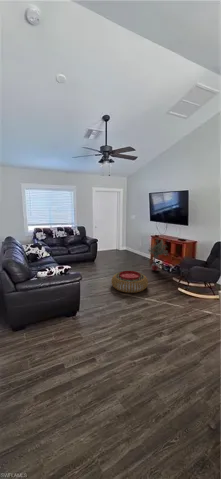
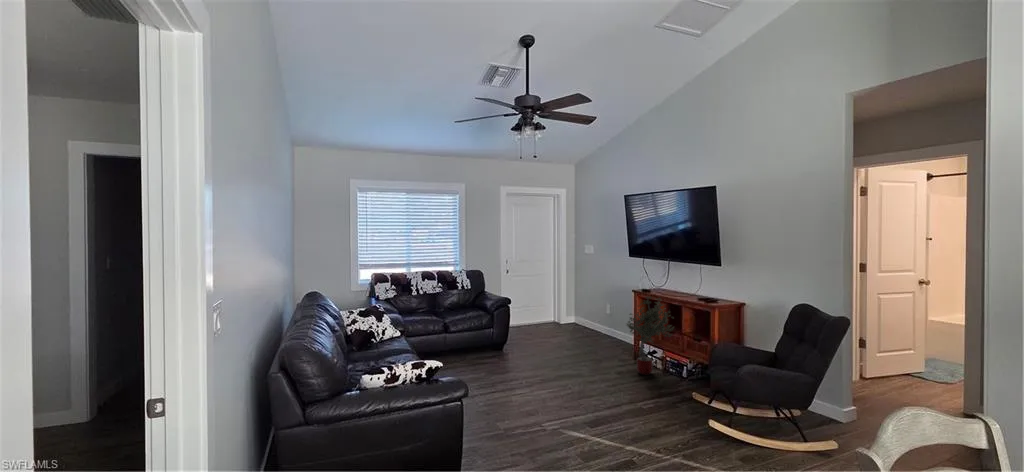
pouf: present [112,271,148,293] -> none [544,374,633,430]

